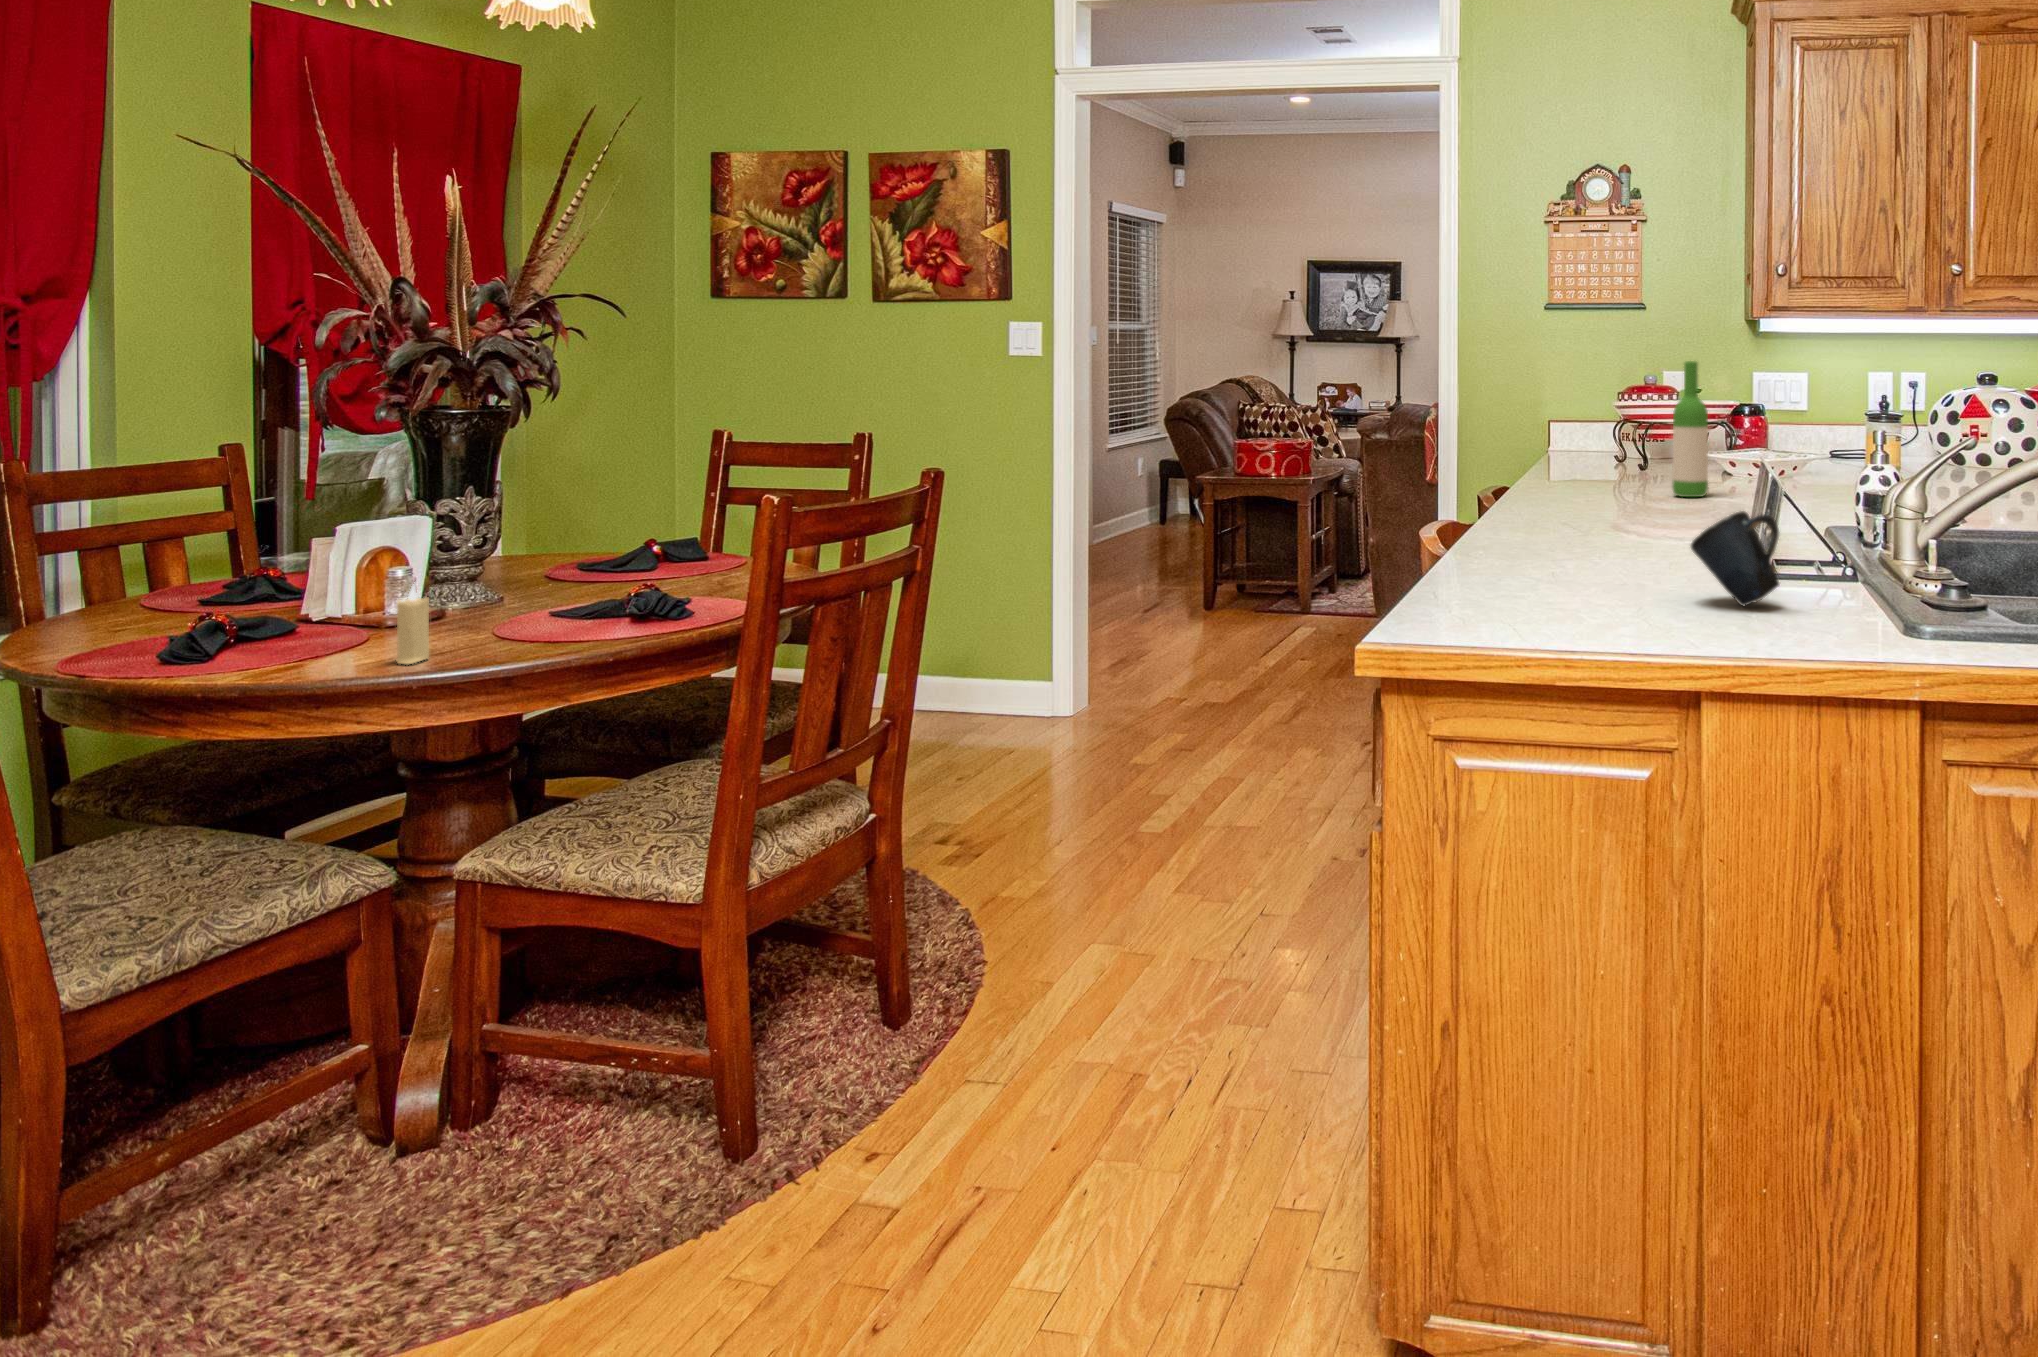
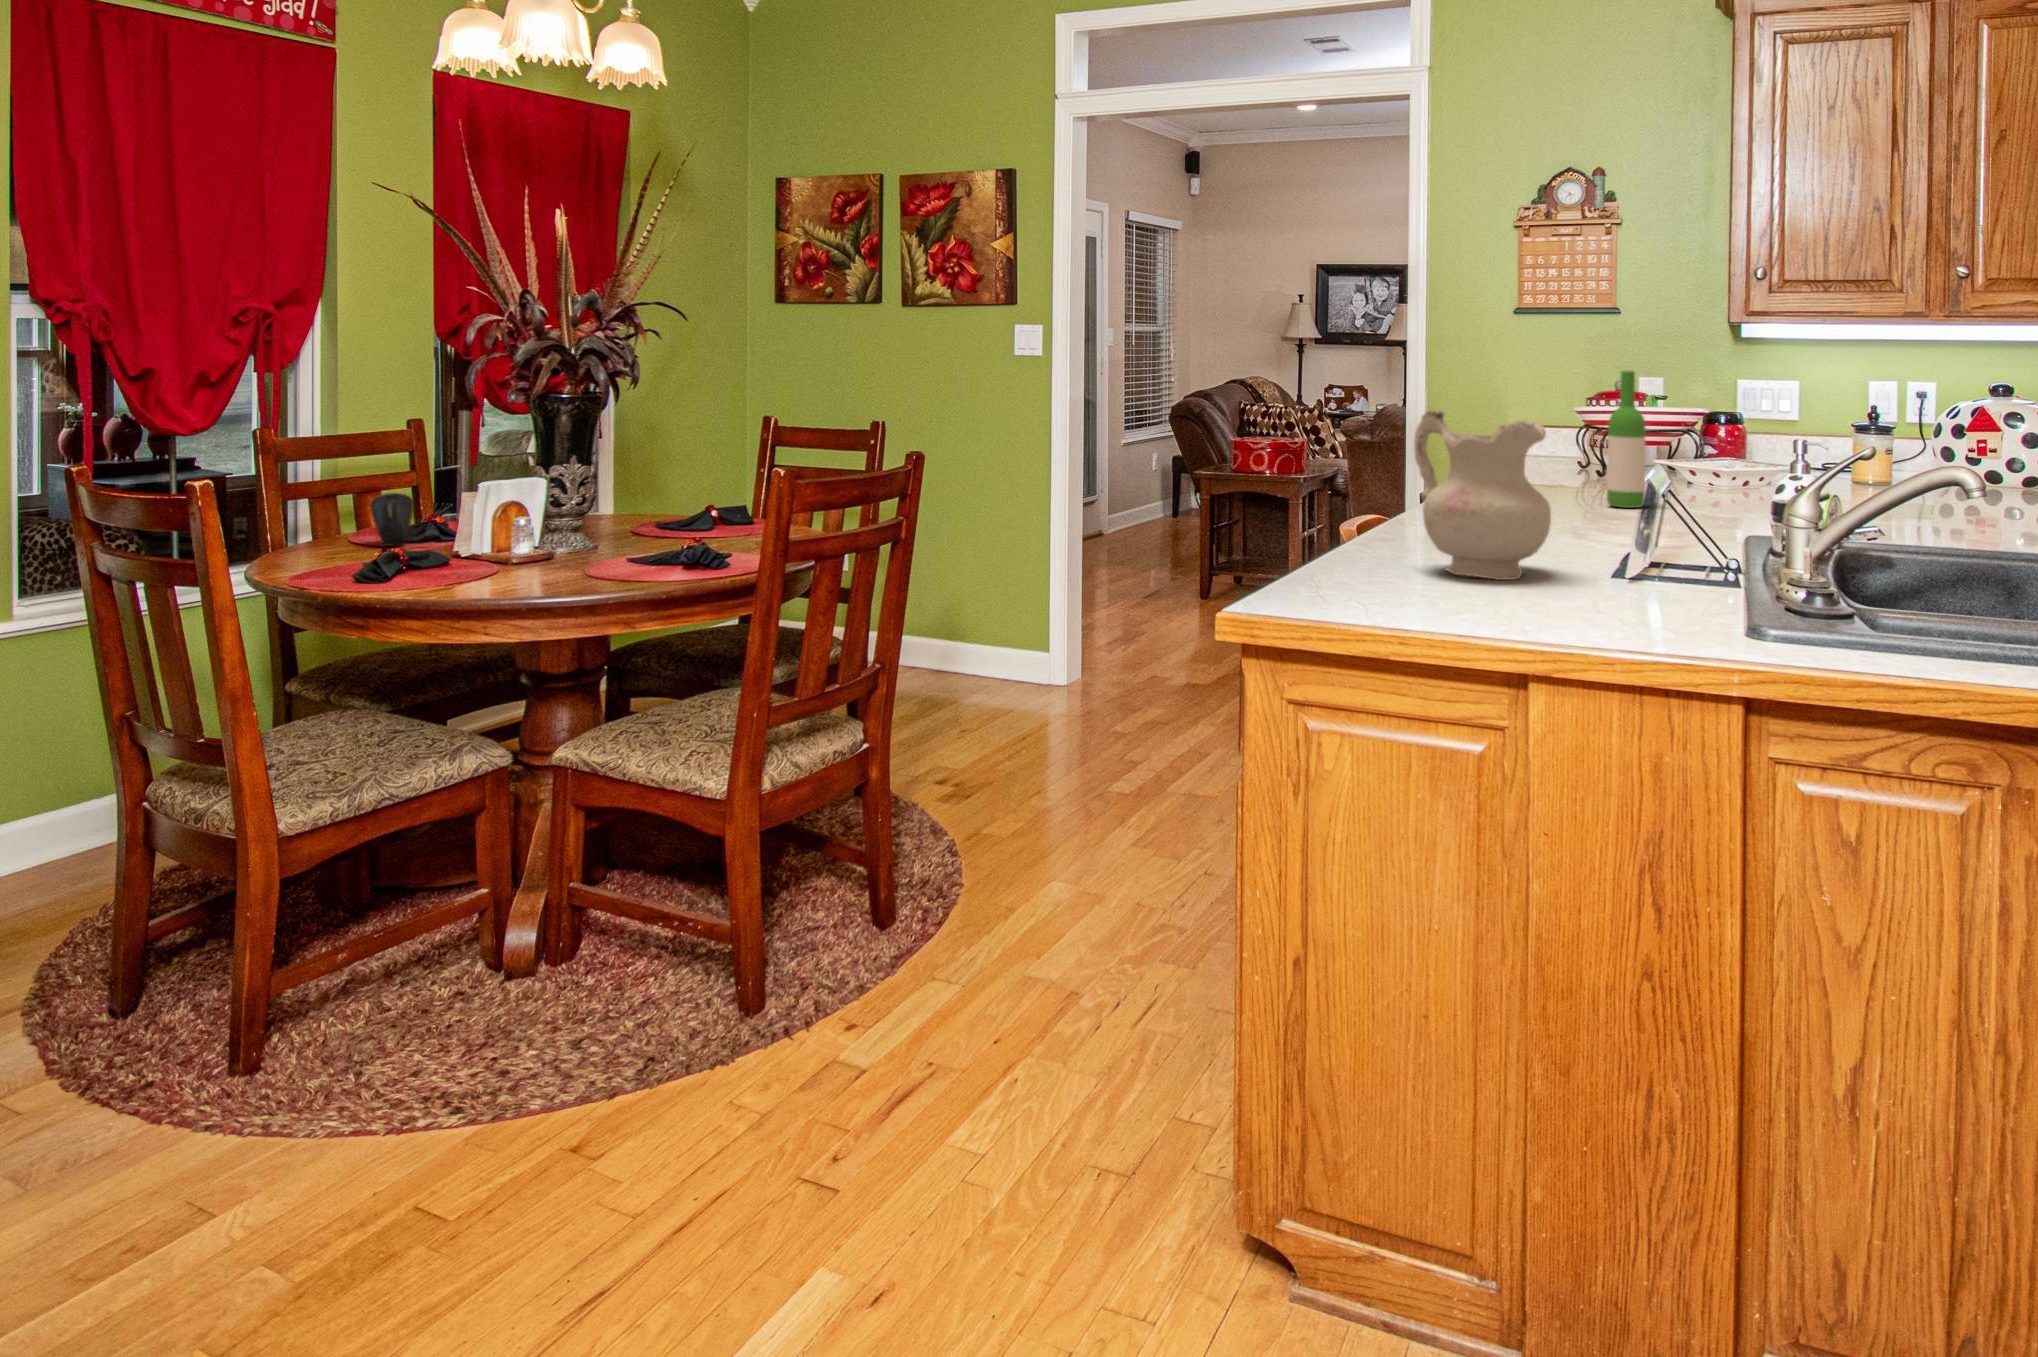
ceramic pitcher: none [1529,406,1674,585] -> present [1414,410,1551,580]
mug: present [1691,511,1779,606] -> present [370,493,413,546]
candle: present [396,582,429,664] -> none [517,527,542,591]

